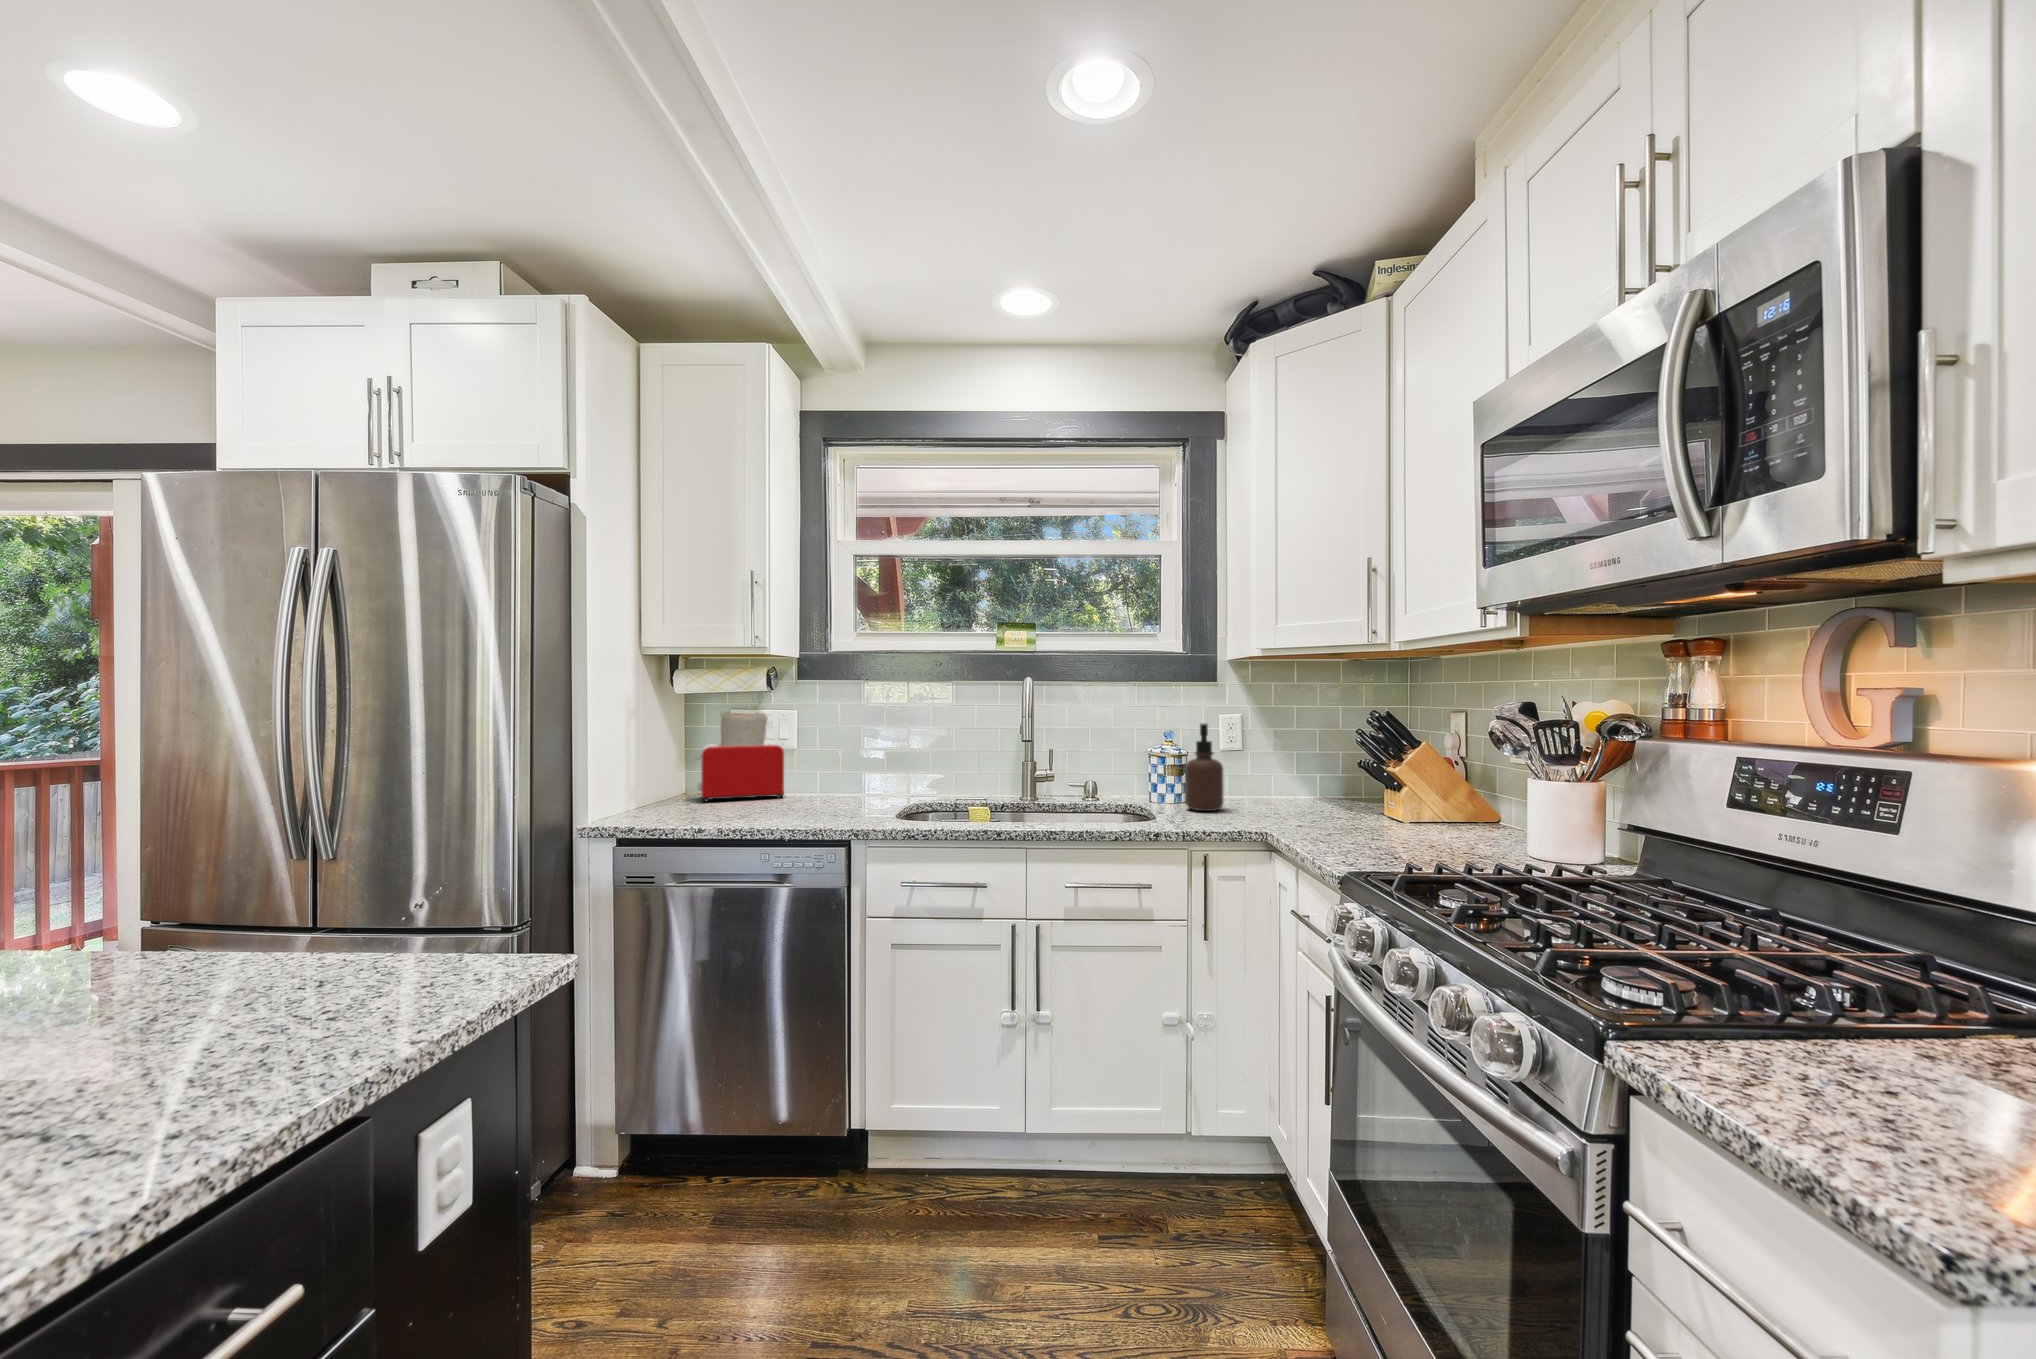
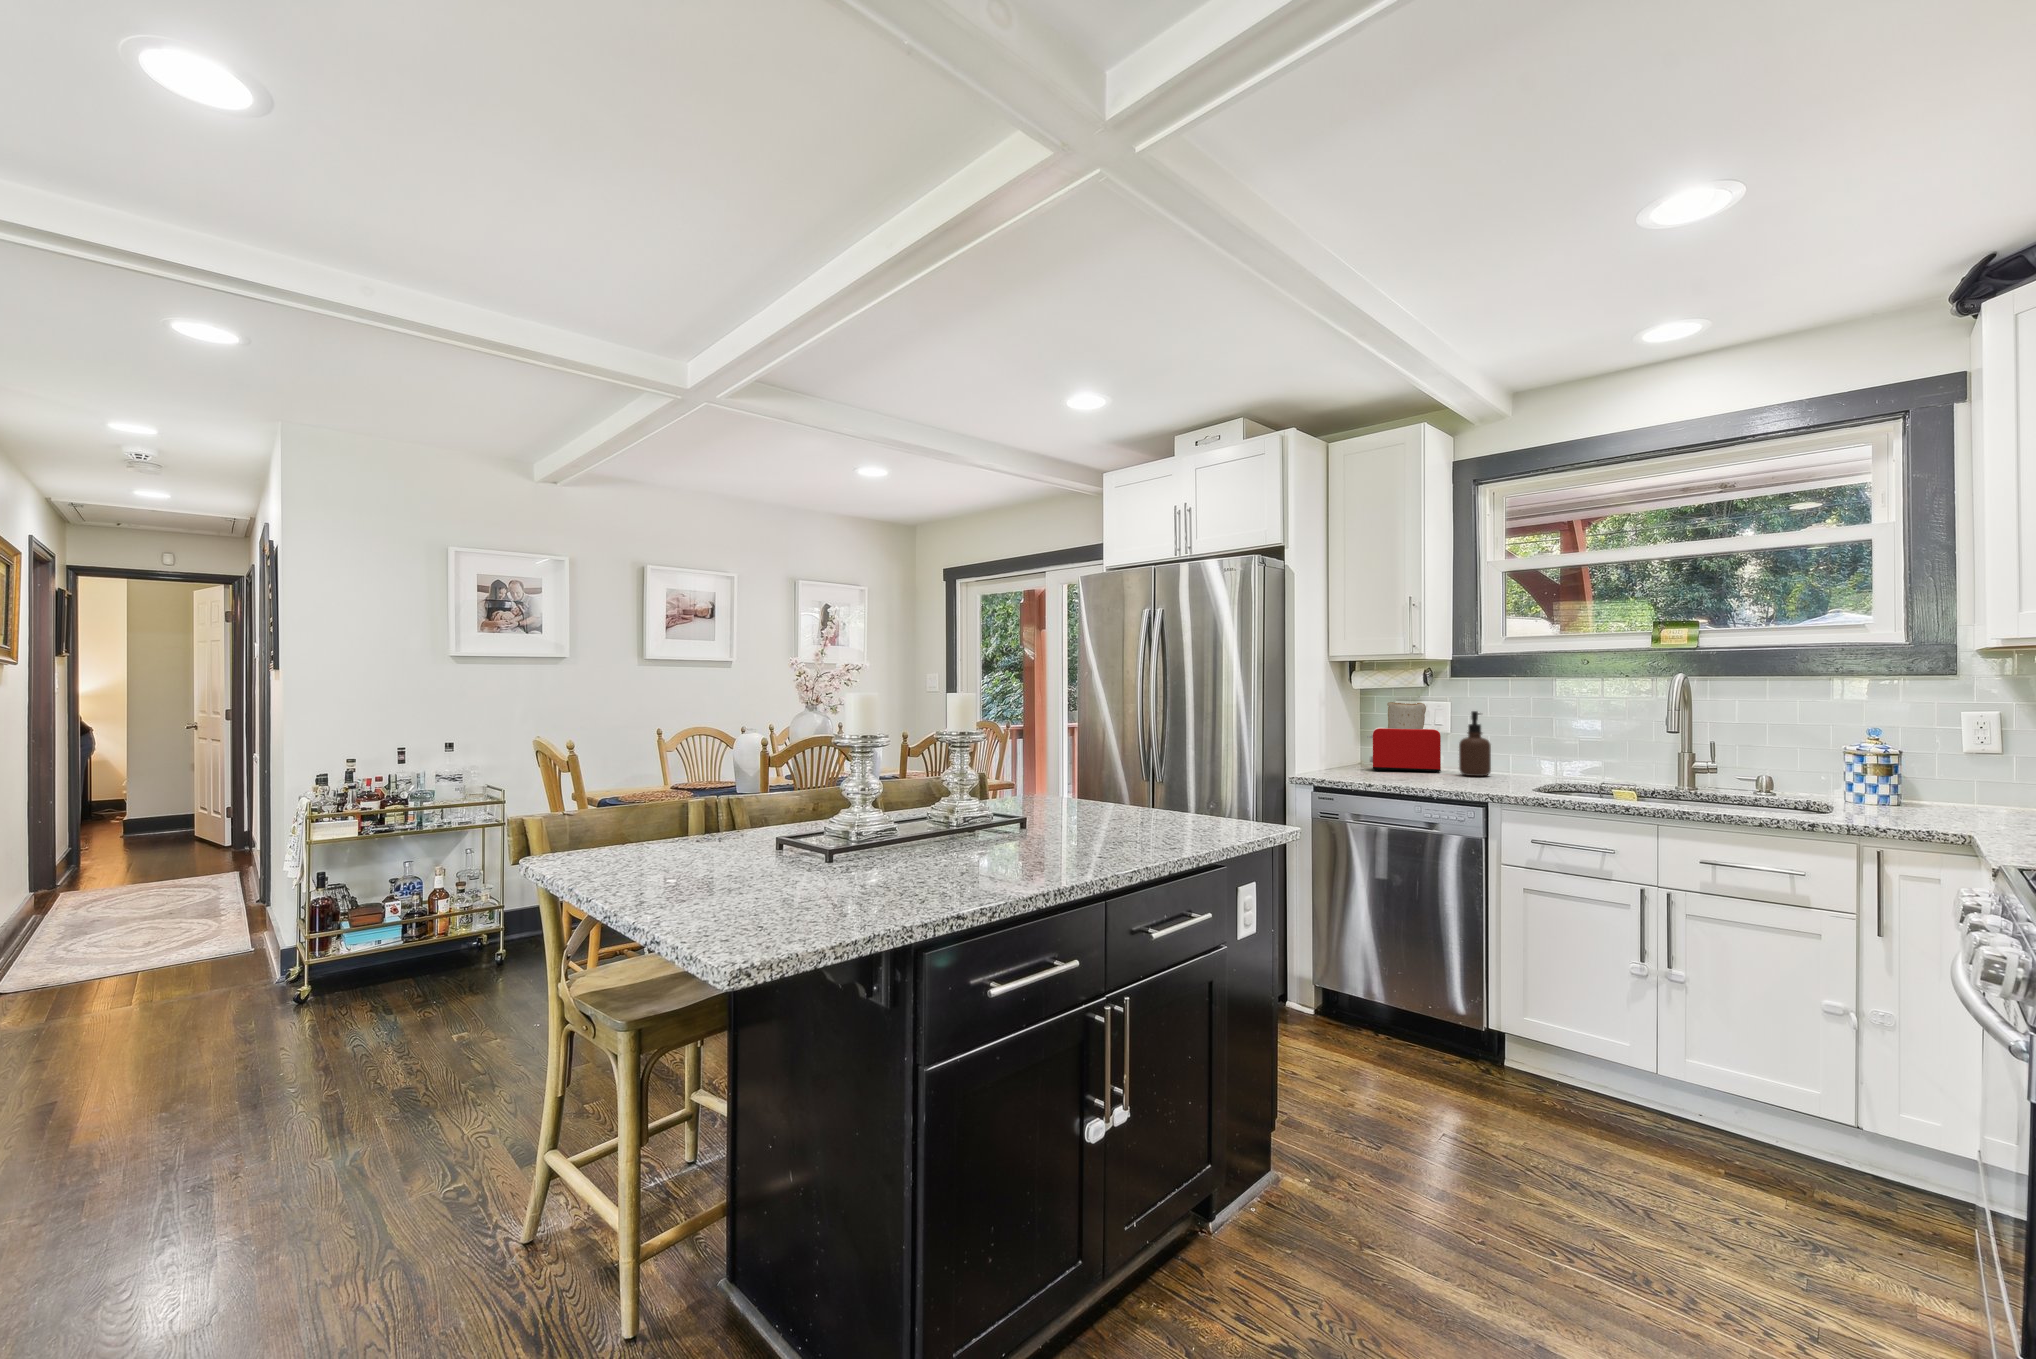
soap dispenser: present [1185,723,1224,811] -> present [1459,711,1491,776]

